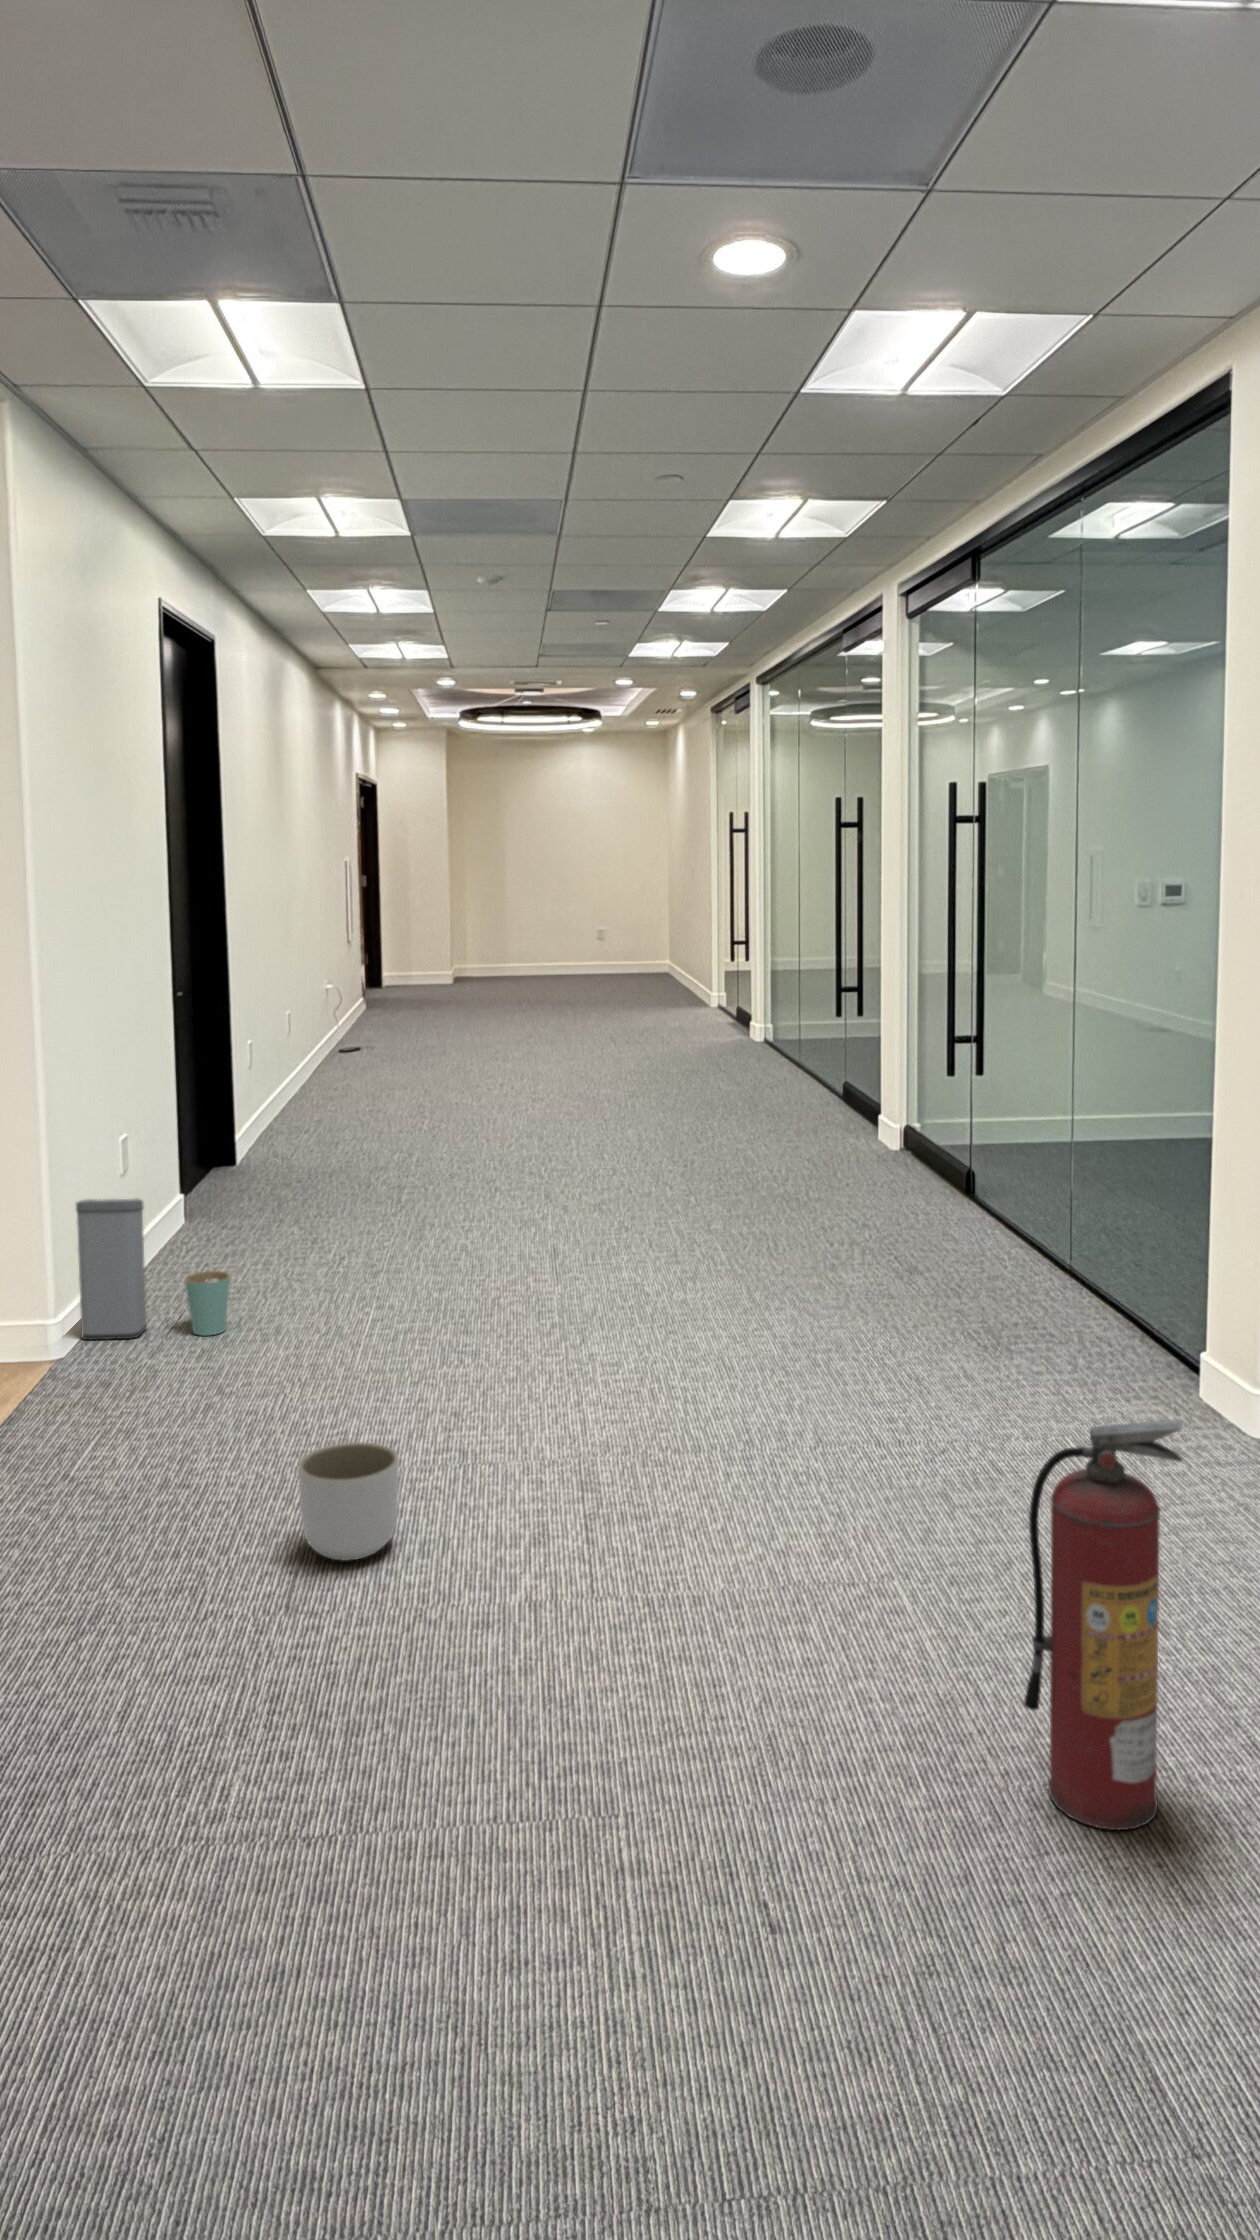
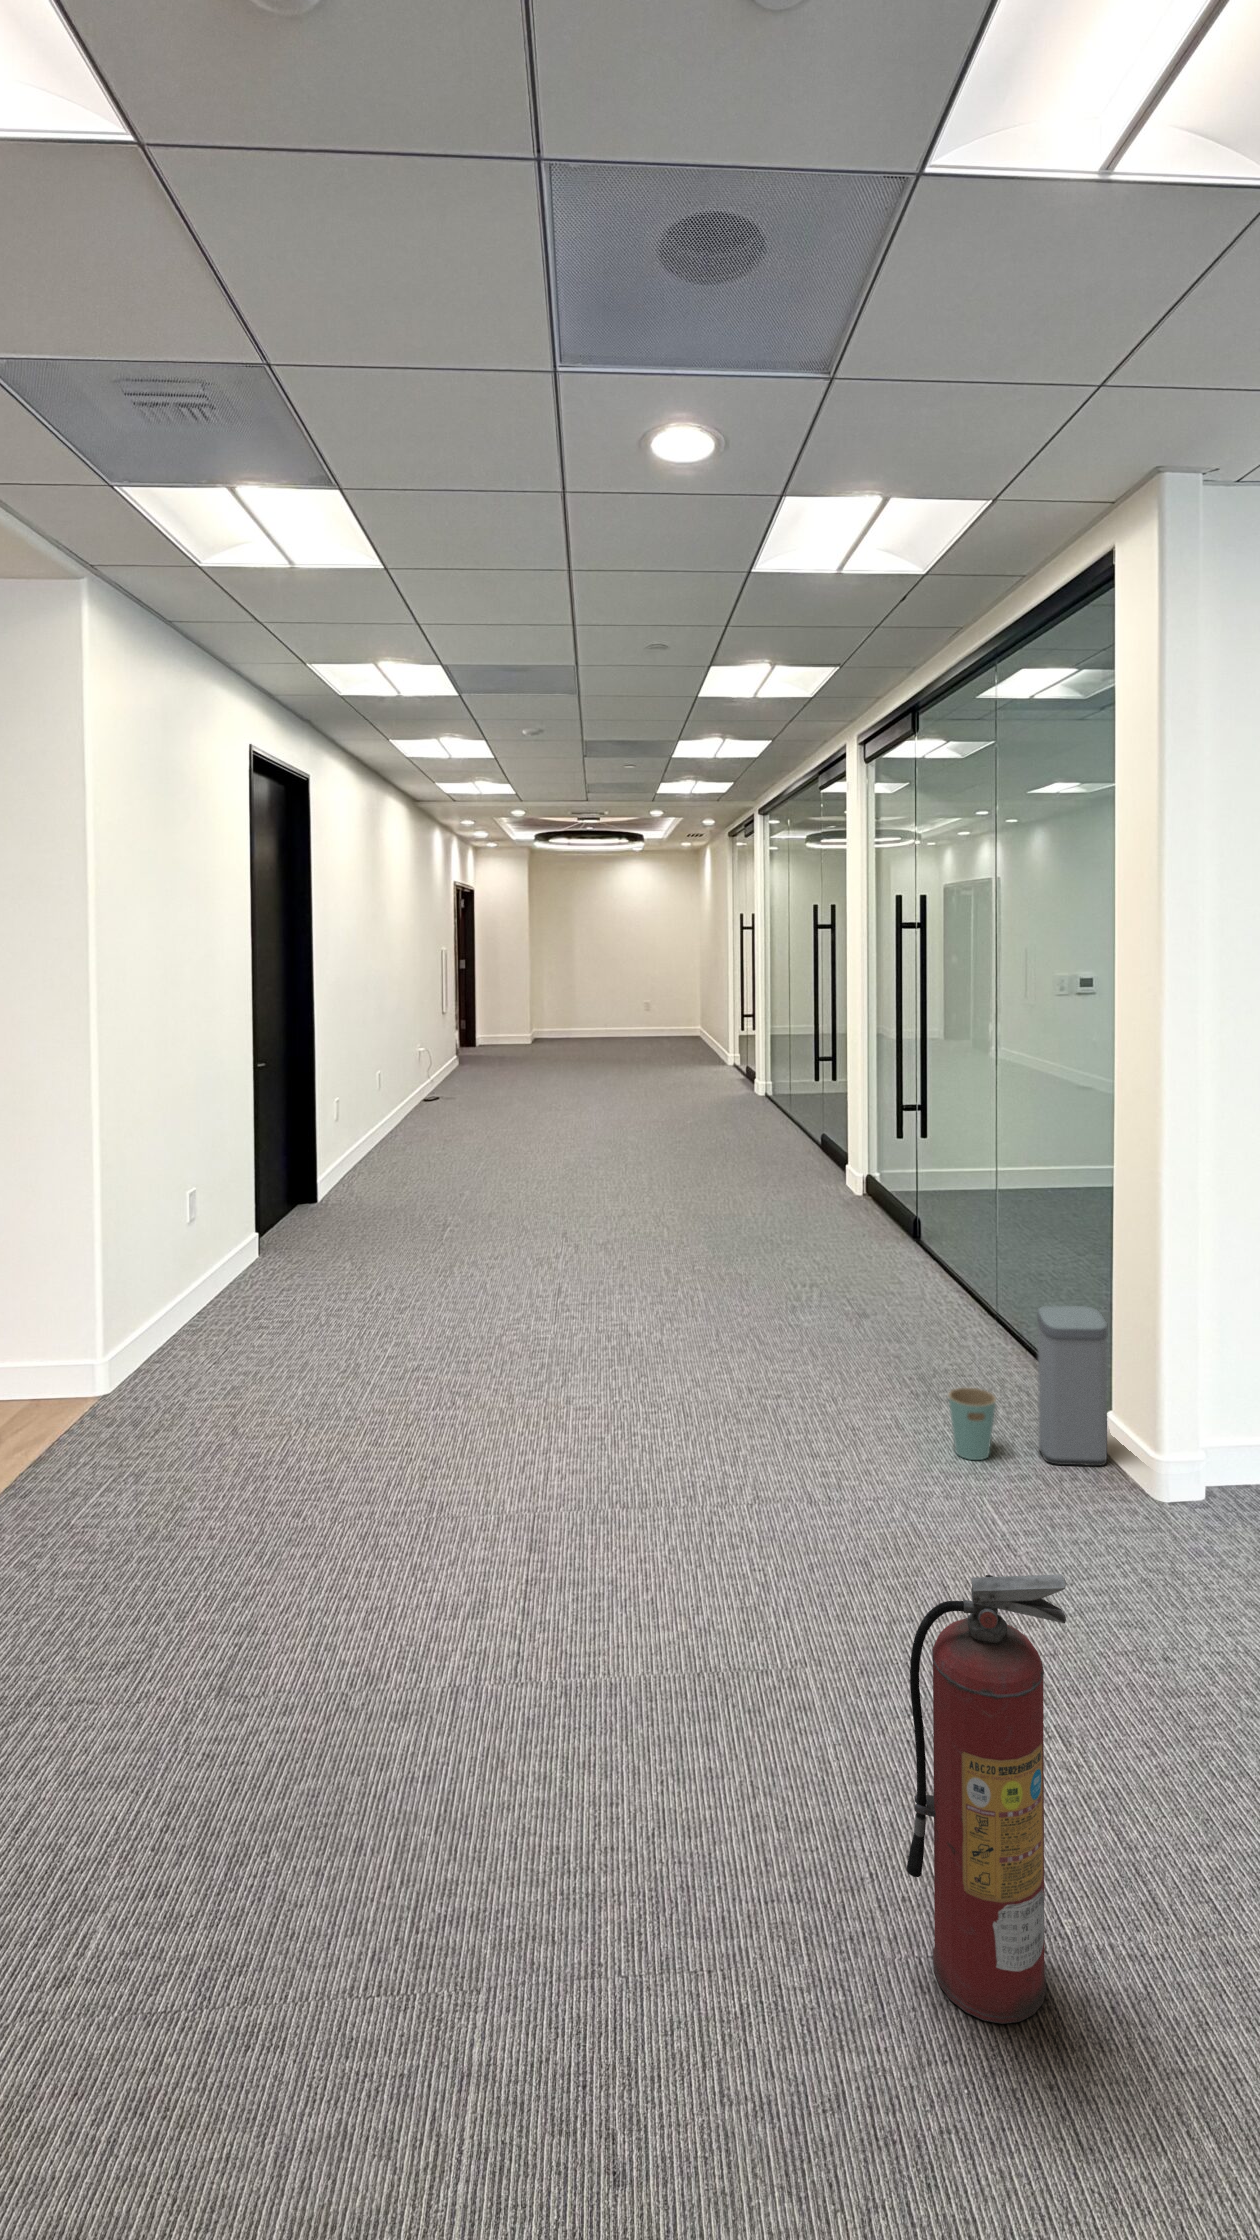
trash can: present [76,1199,230,1340] -> present [948,1306,1108,1466]
planter: present [298,1442,399,1561] -> none [251,1514,348,1635]

